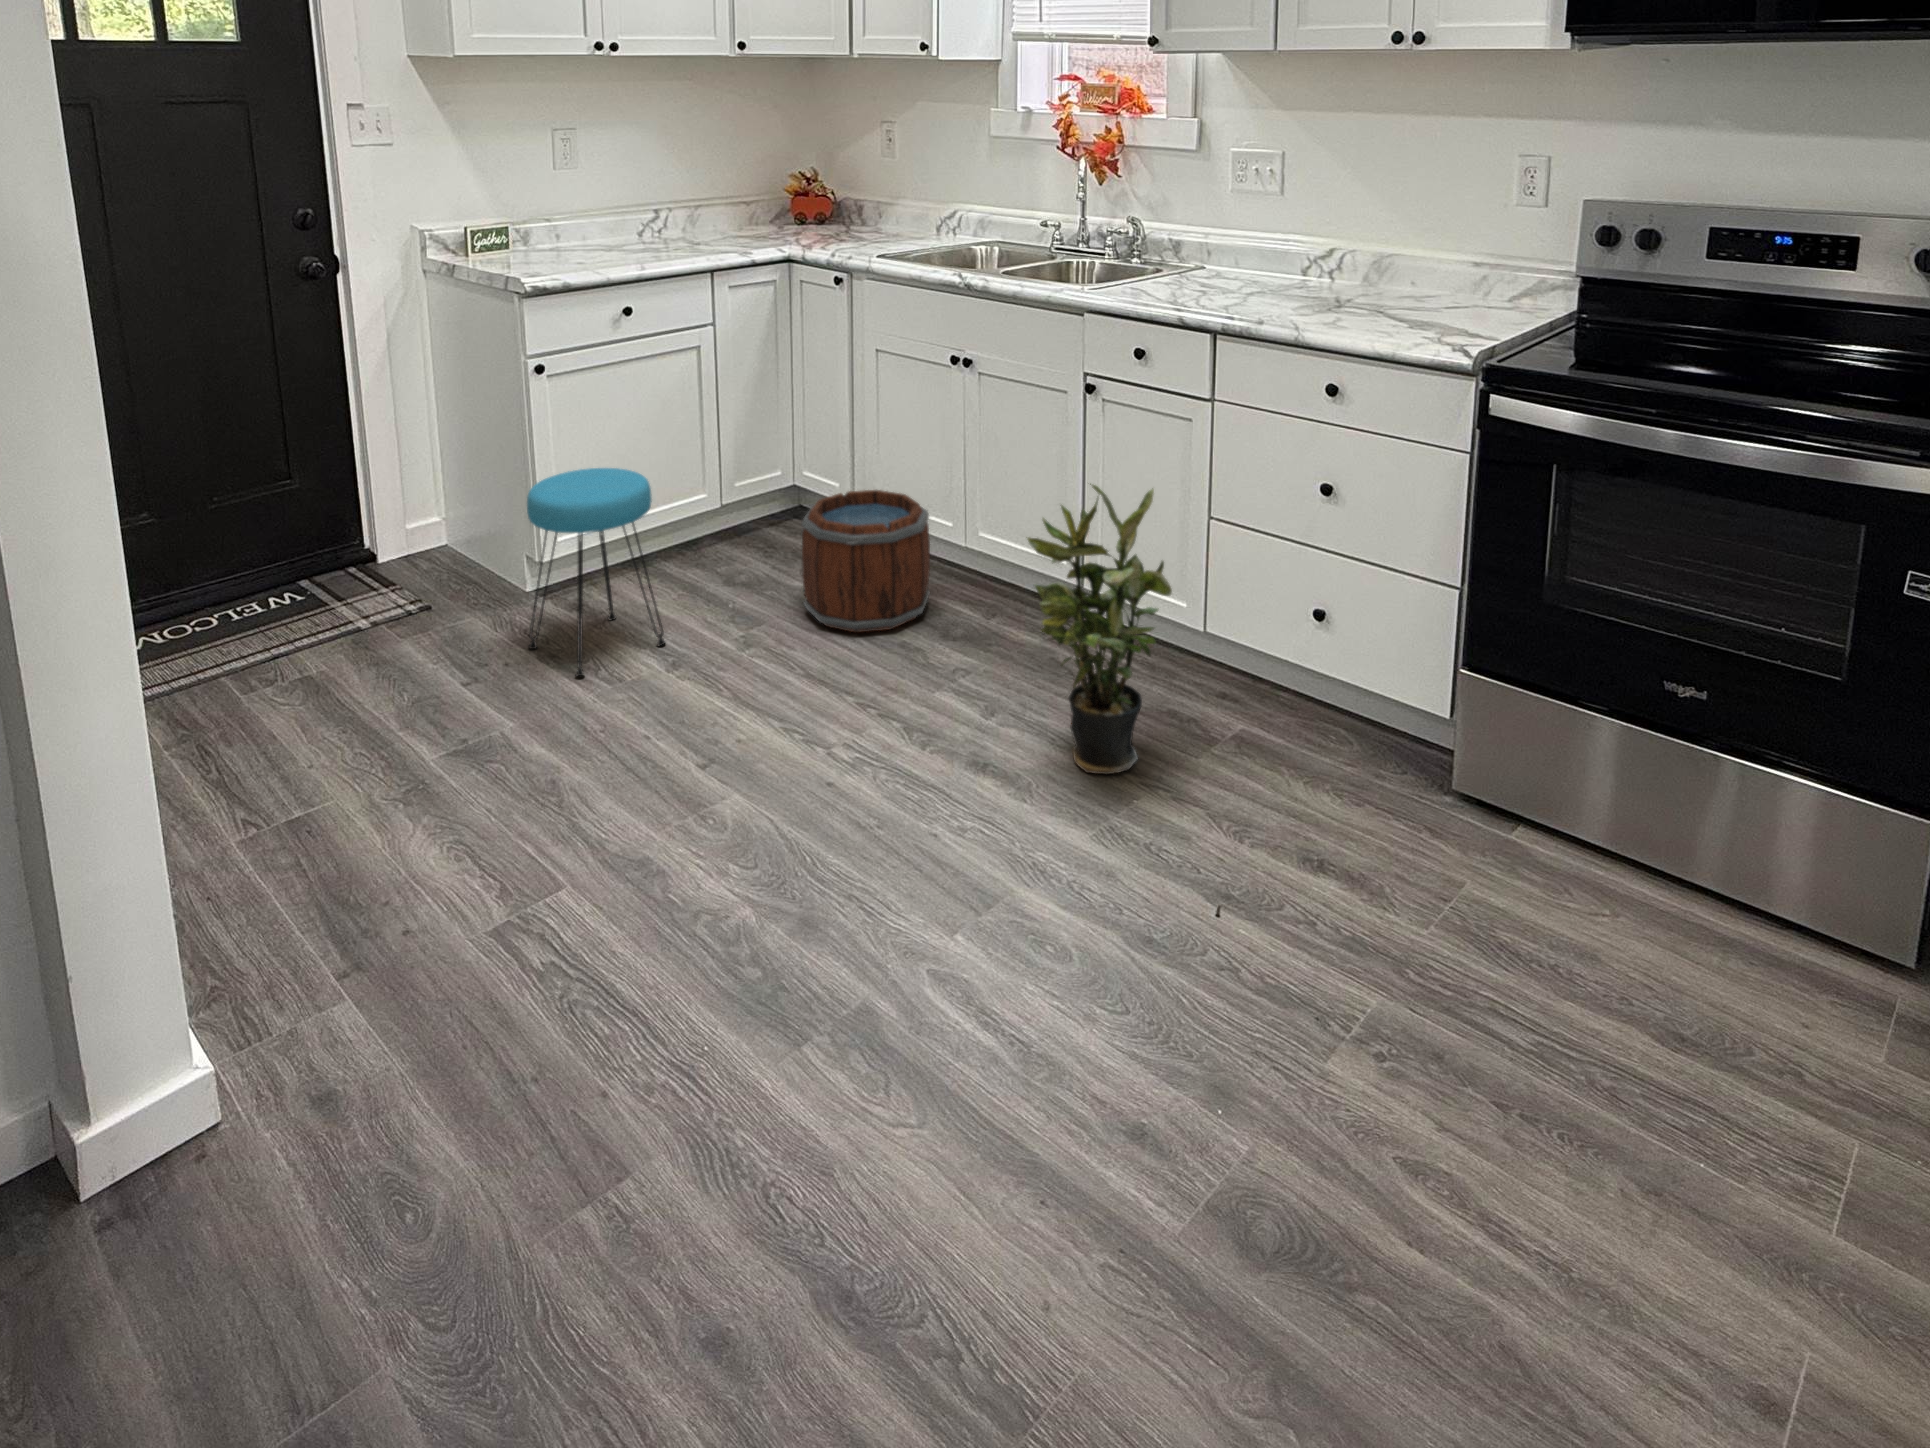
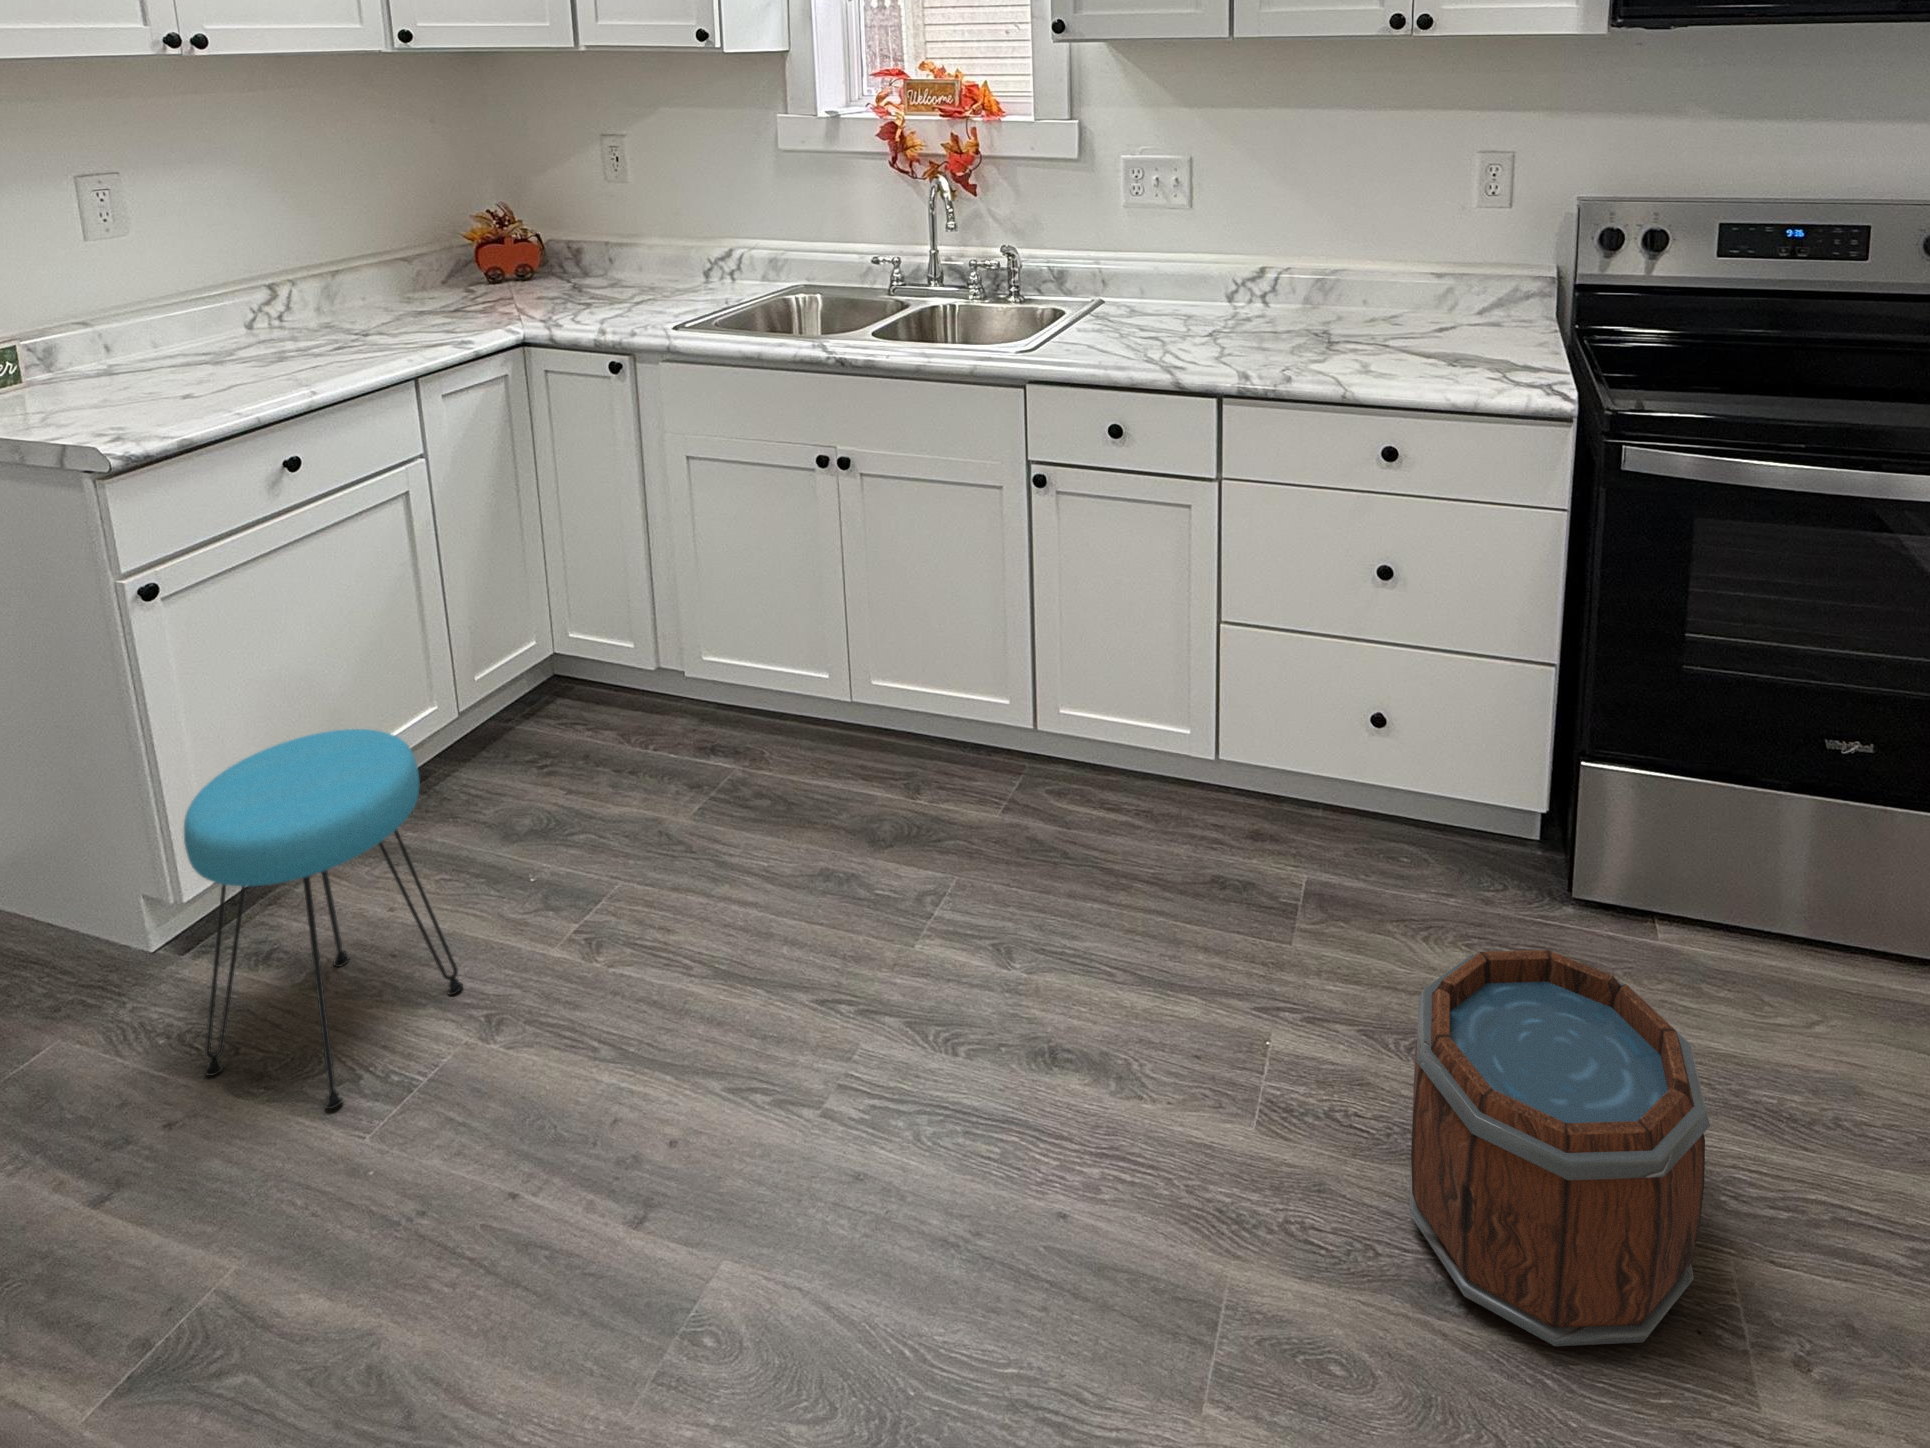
potted plant: present [1027,484,1172,774] -> none [1094,619,1289,1018]
bucket: present [802,490,930,632] -> present [1409,950,1710,1346]

